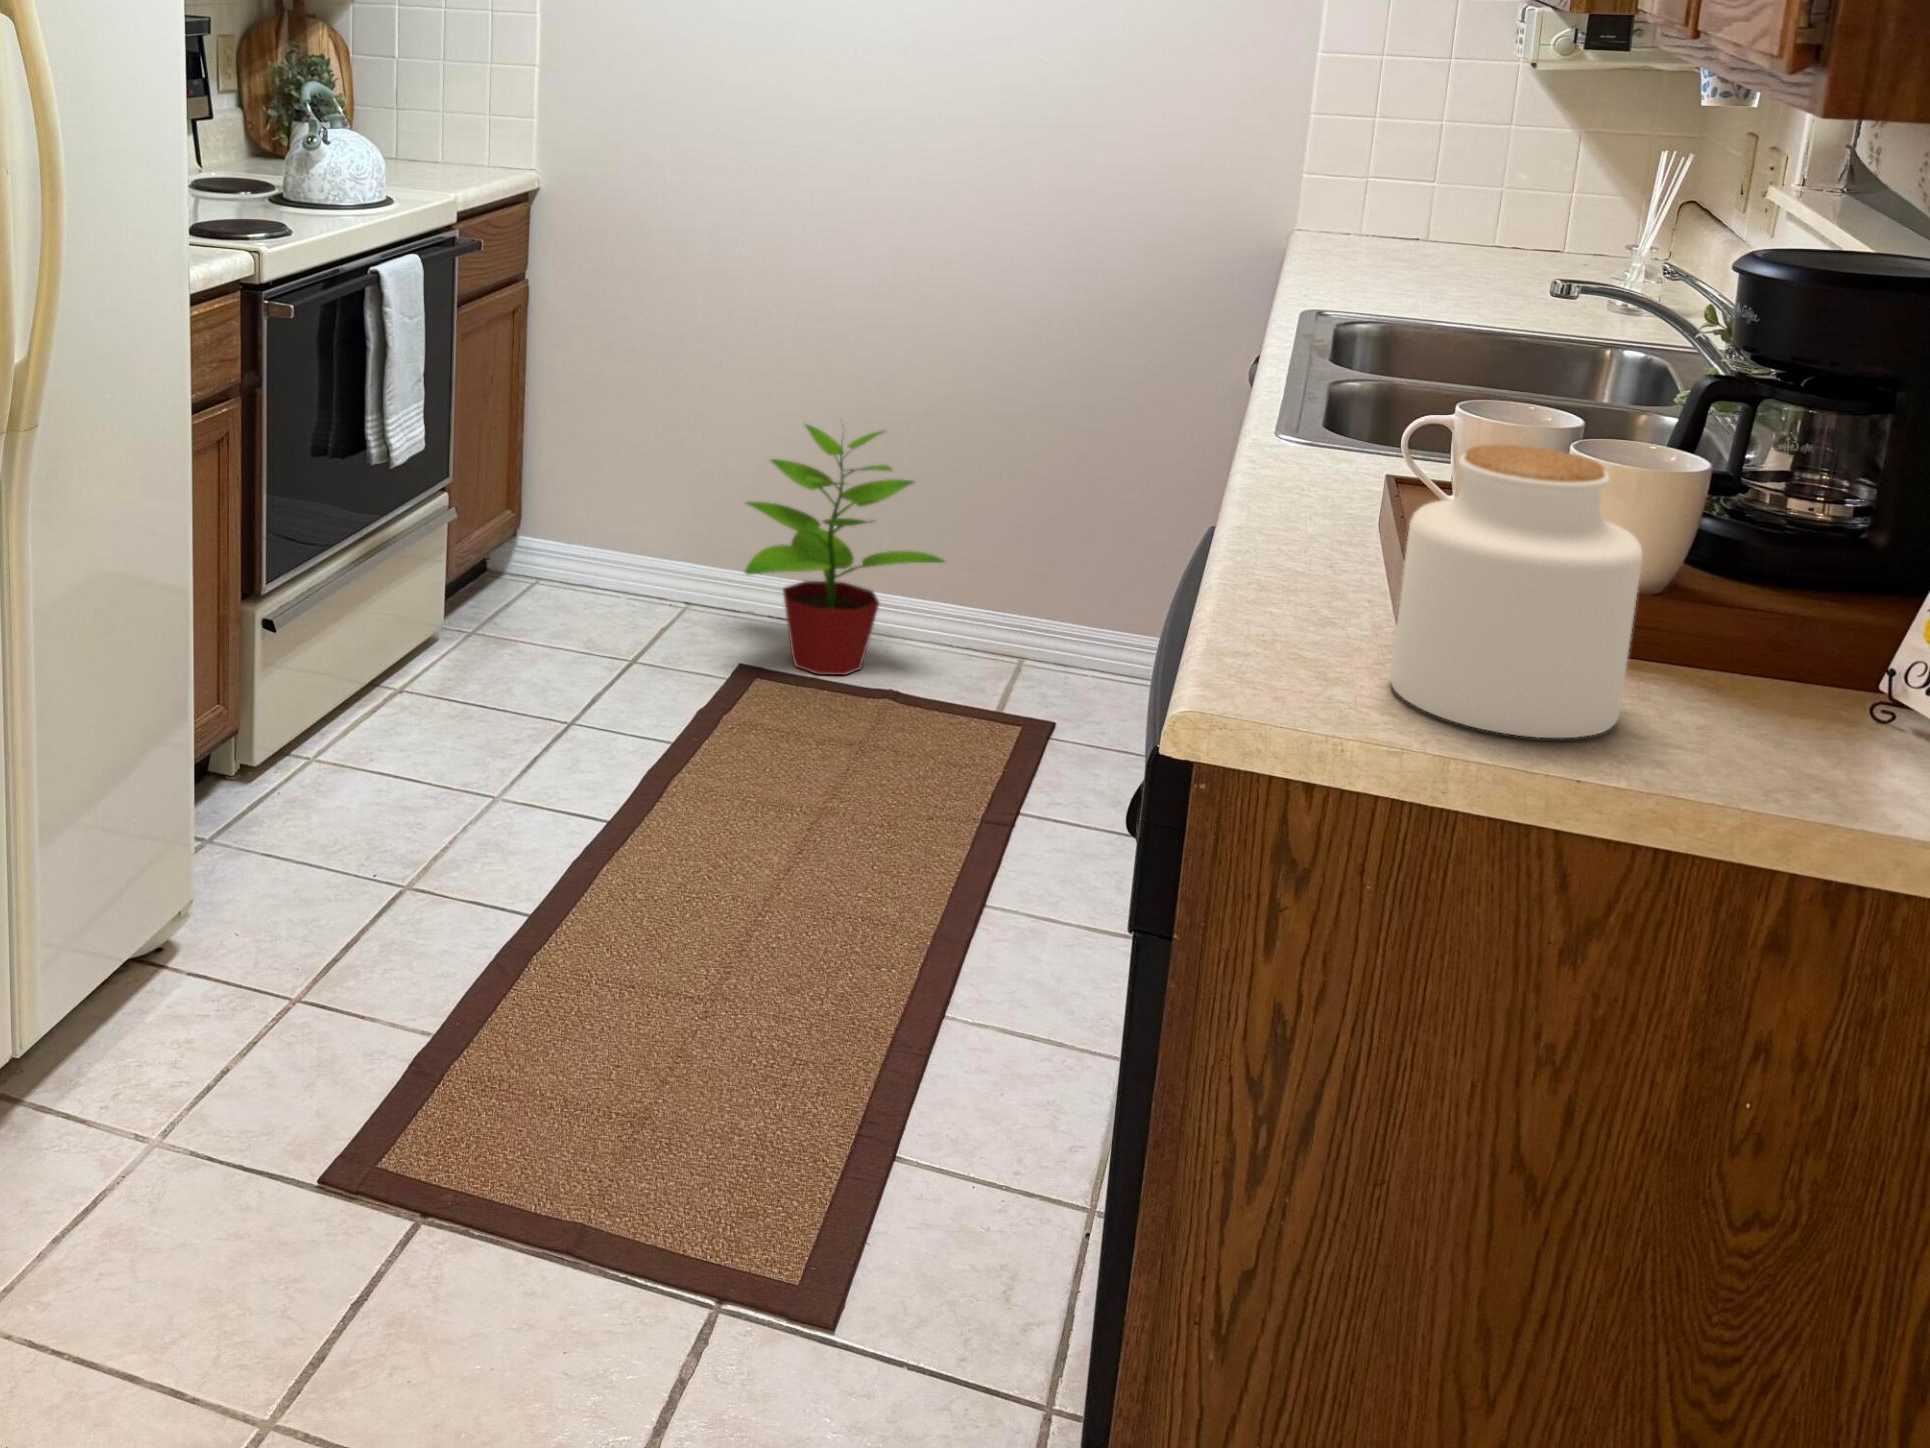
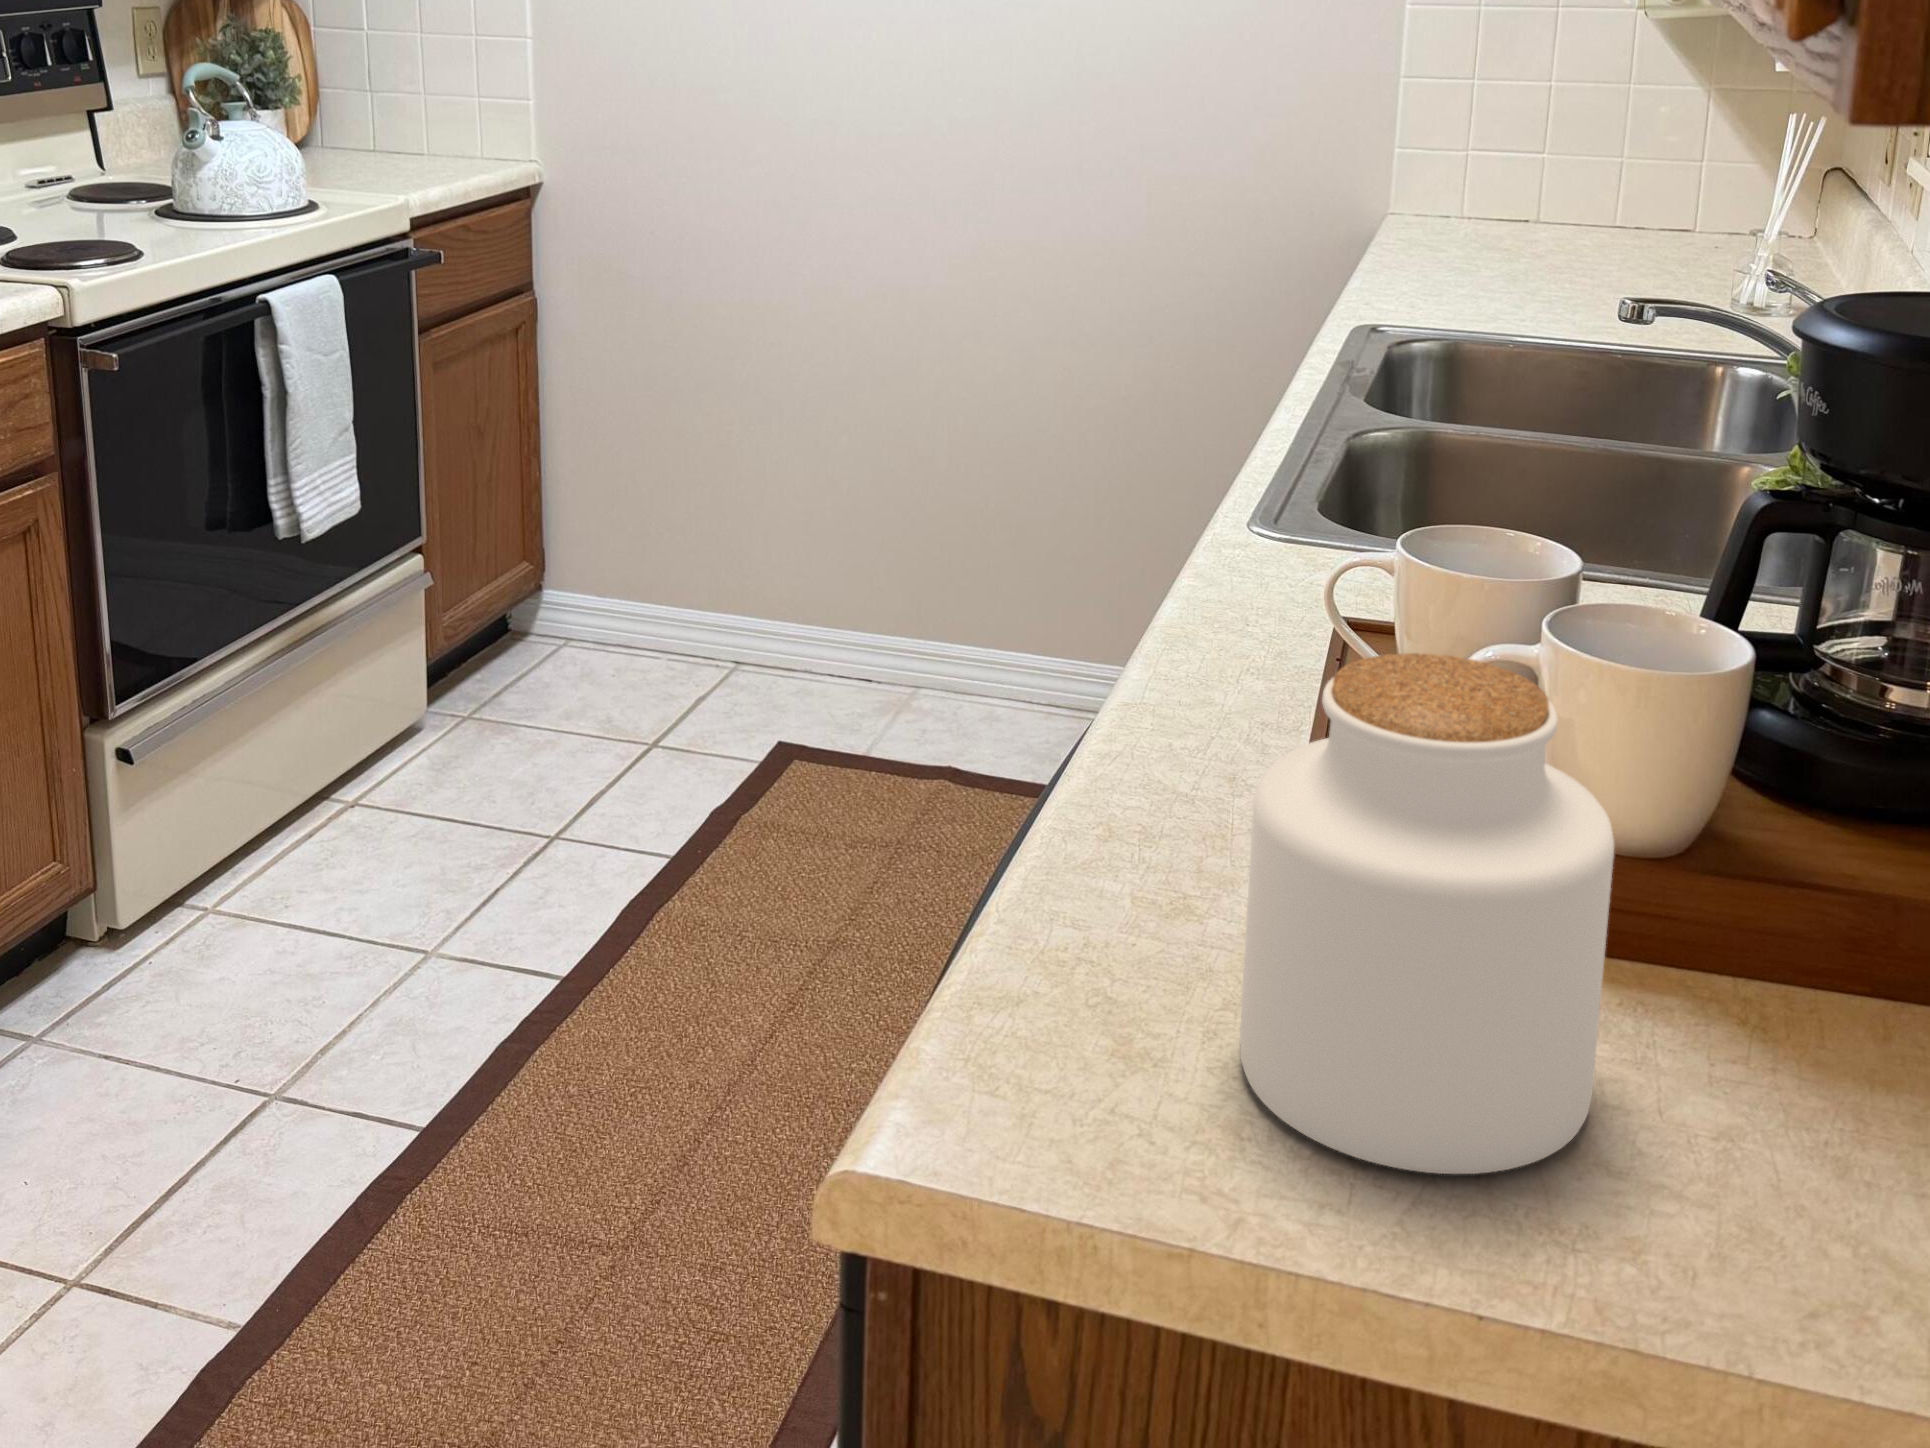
potted plant: present [745,425,945,675] -> none [767,450,1007,753]

